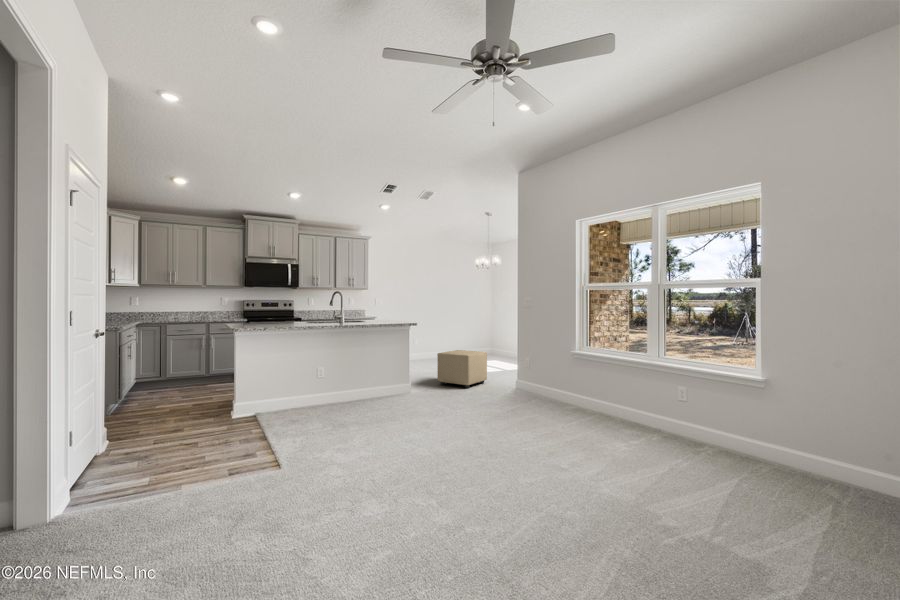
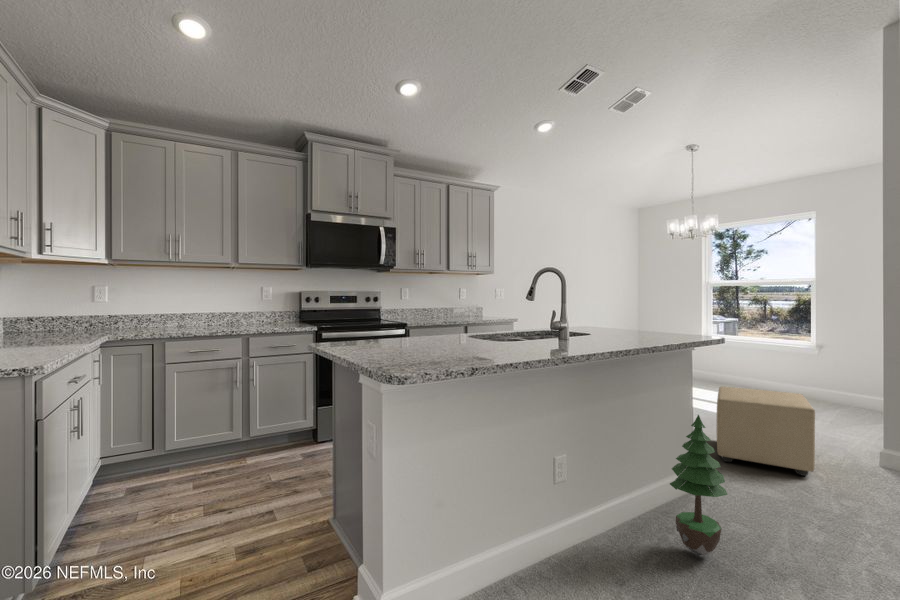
potted tree: none [358,348,377,402] -> present [670,415,727,555]

